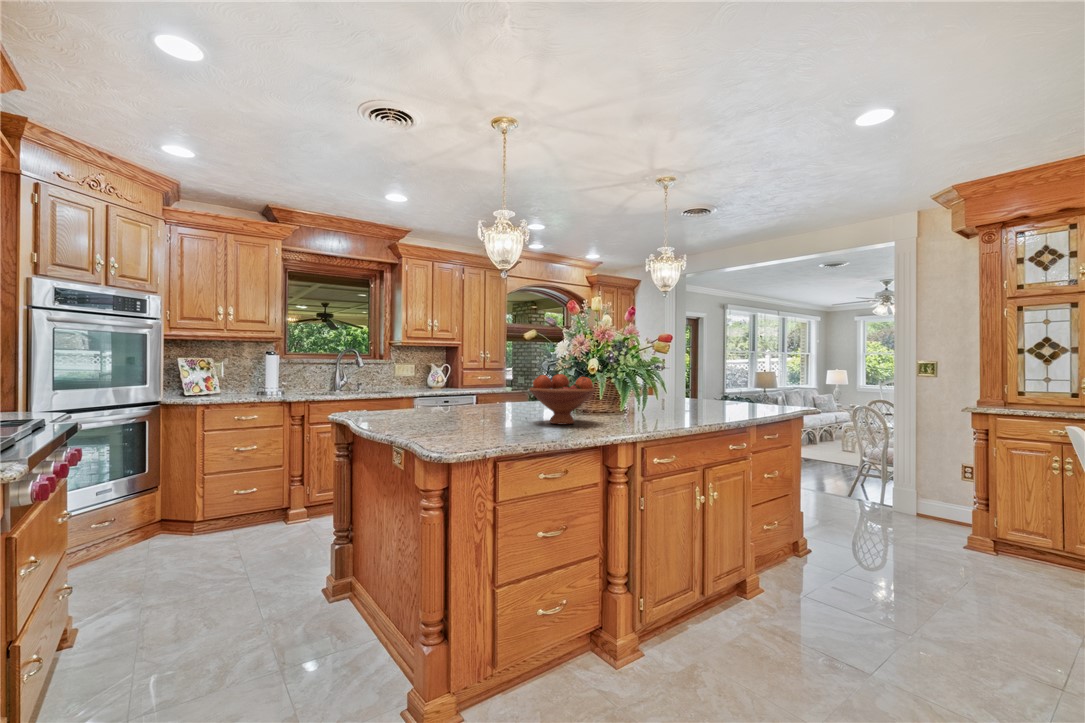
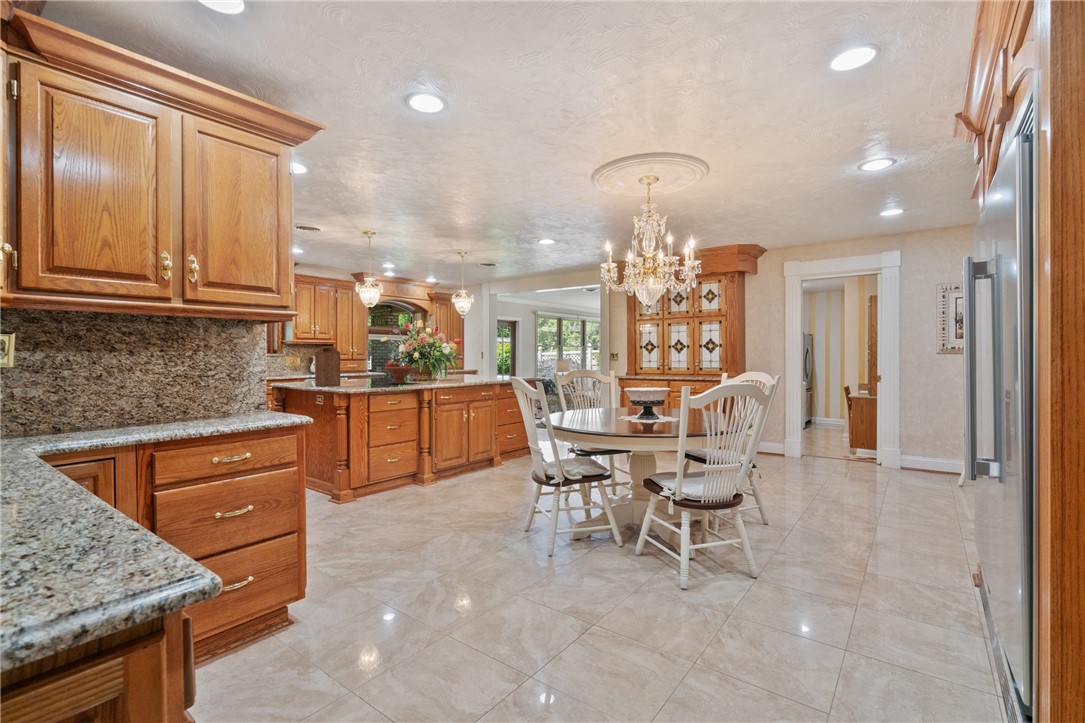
cutting board: none [388,343,440,430] -> present [315,346,340,386]

